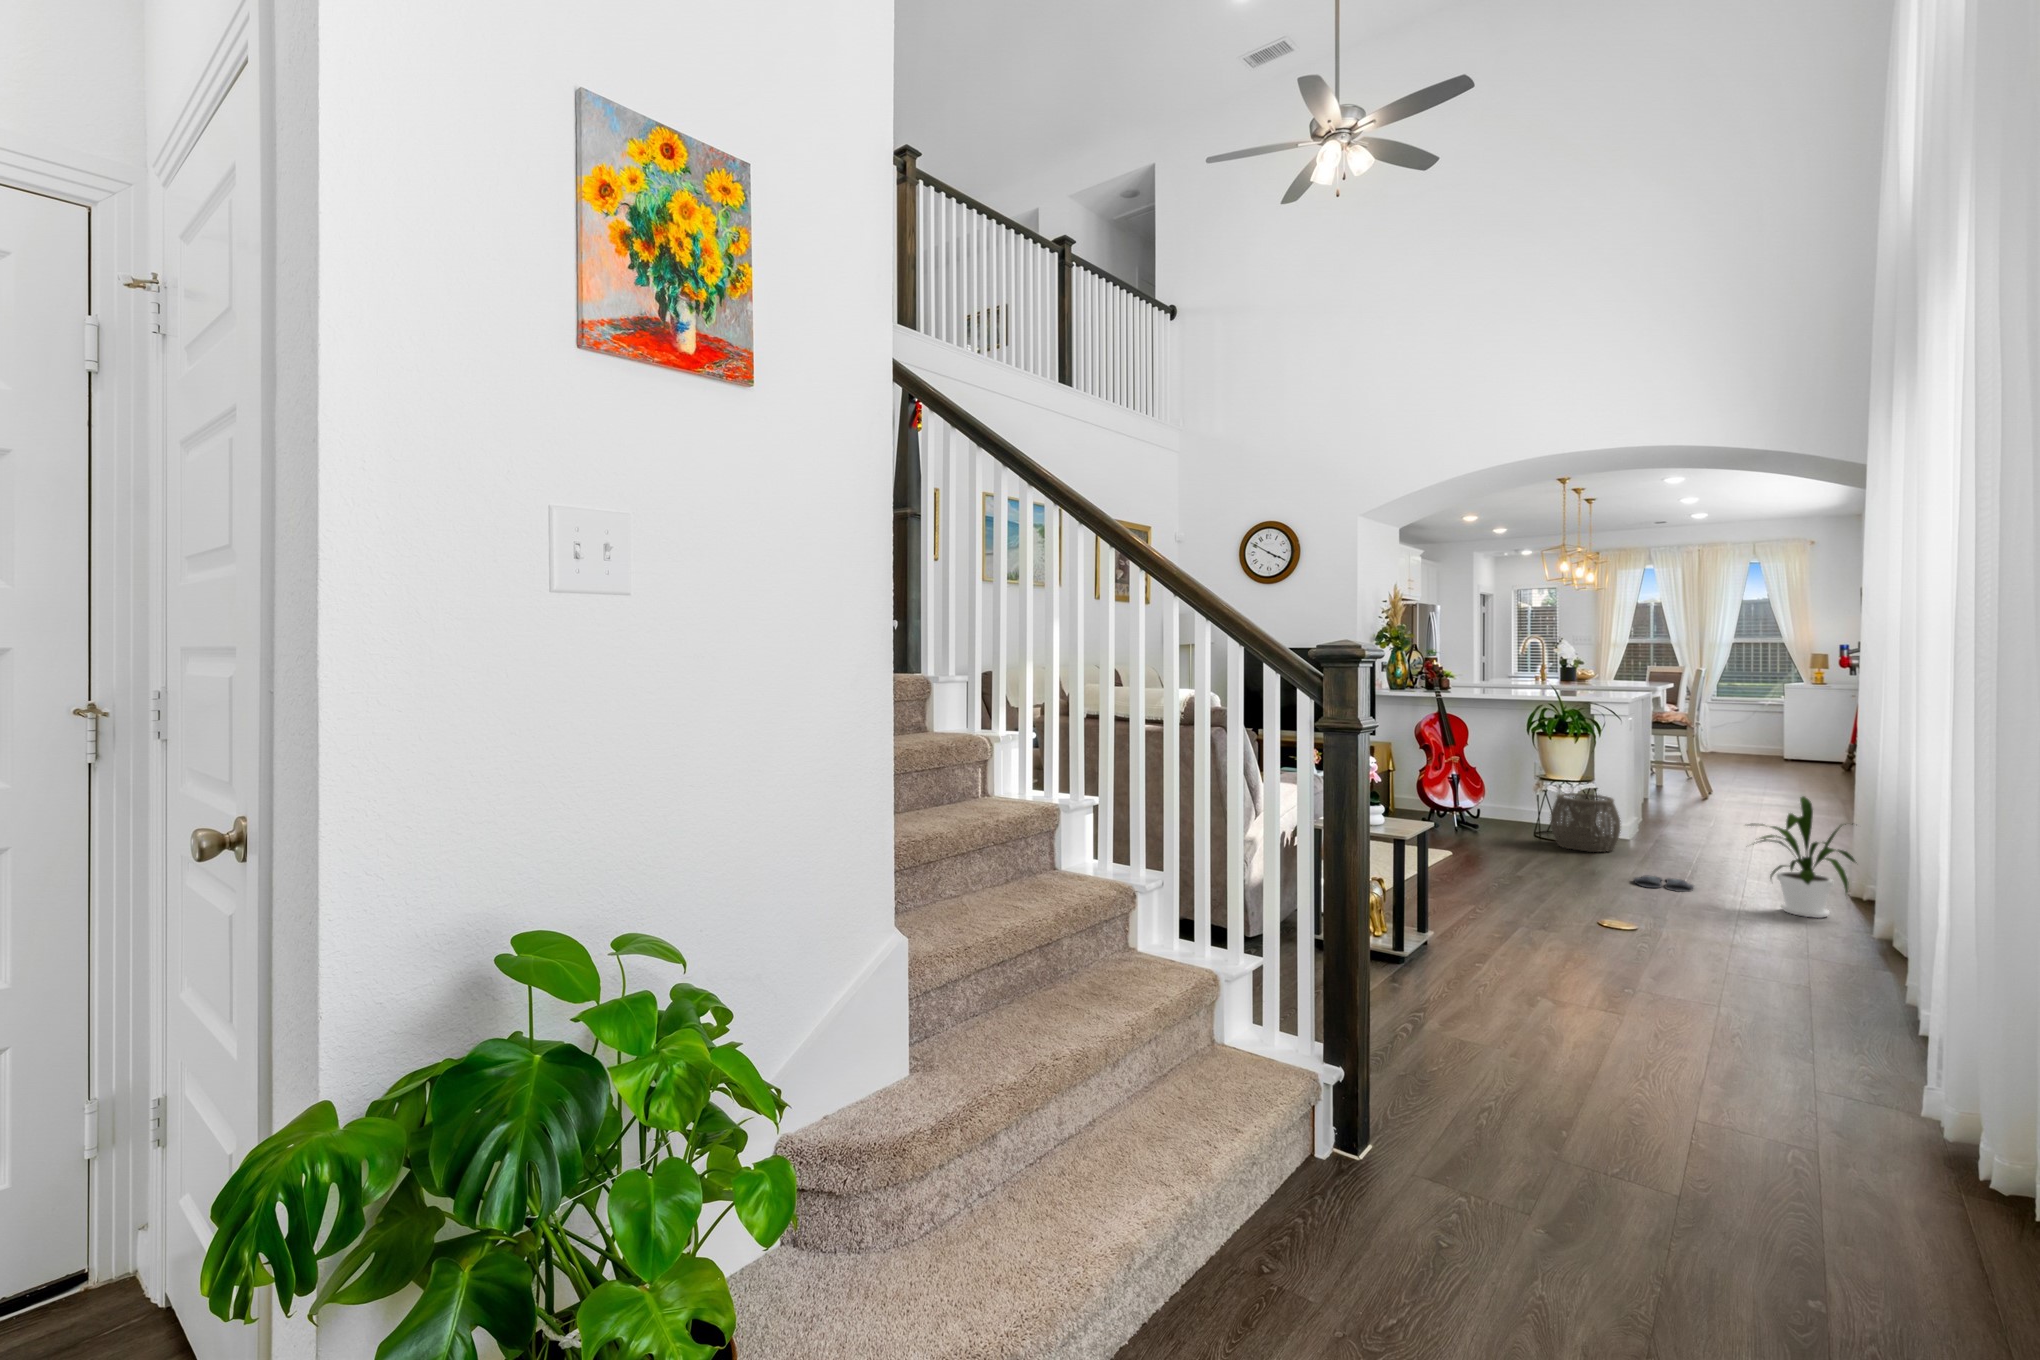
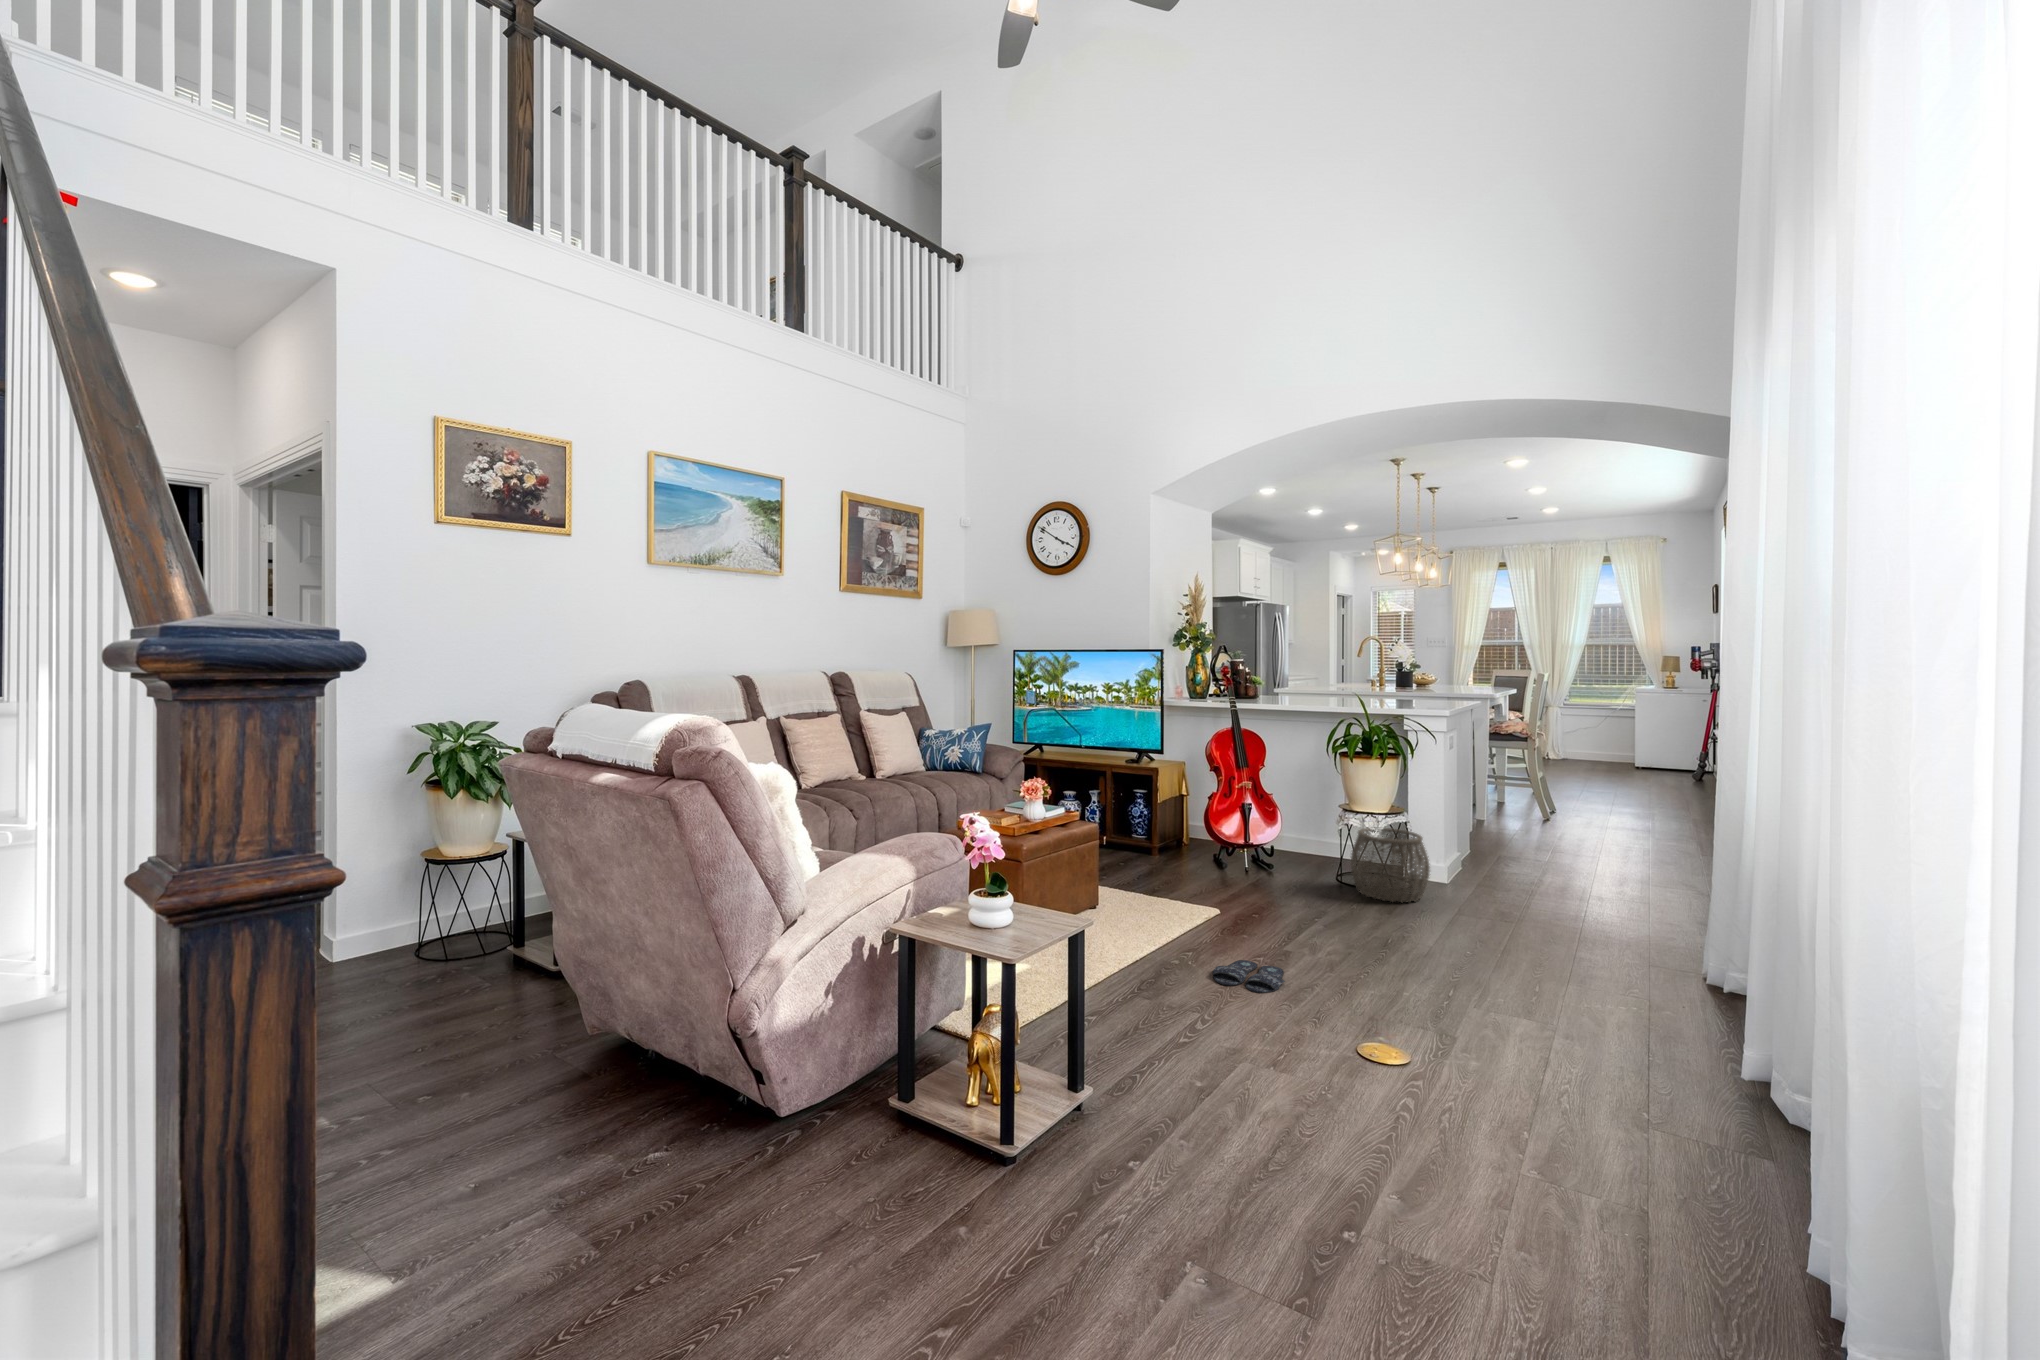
house plant: present [1750,796,1855,918] -> none [1560,856,1706,1025]
slippers: present [1634,876,1694,892] -> present [1213,960,1285,993]

